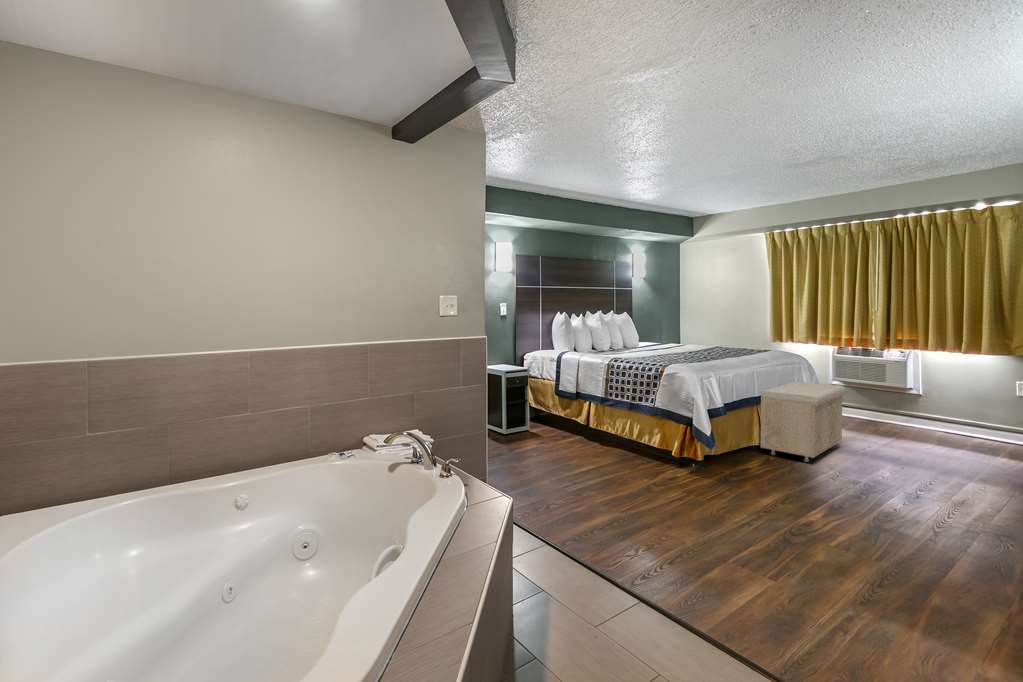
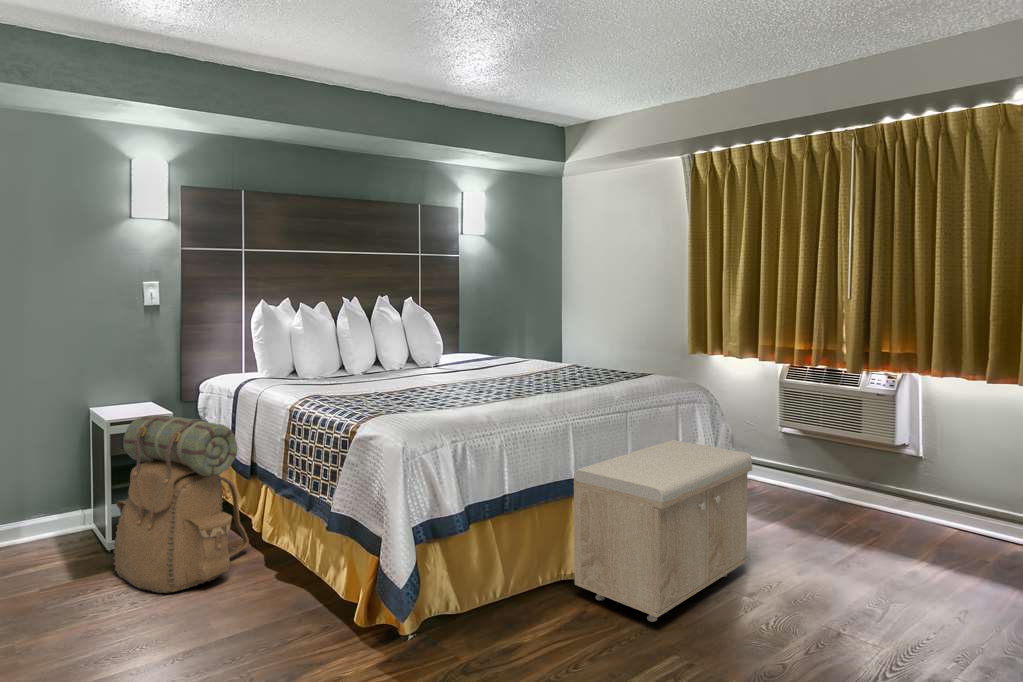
backpack: none [518,368,583,450] -> present [113,415,249,593]

